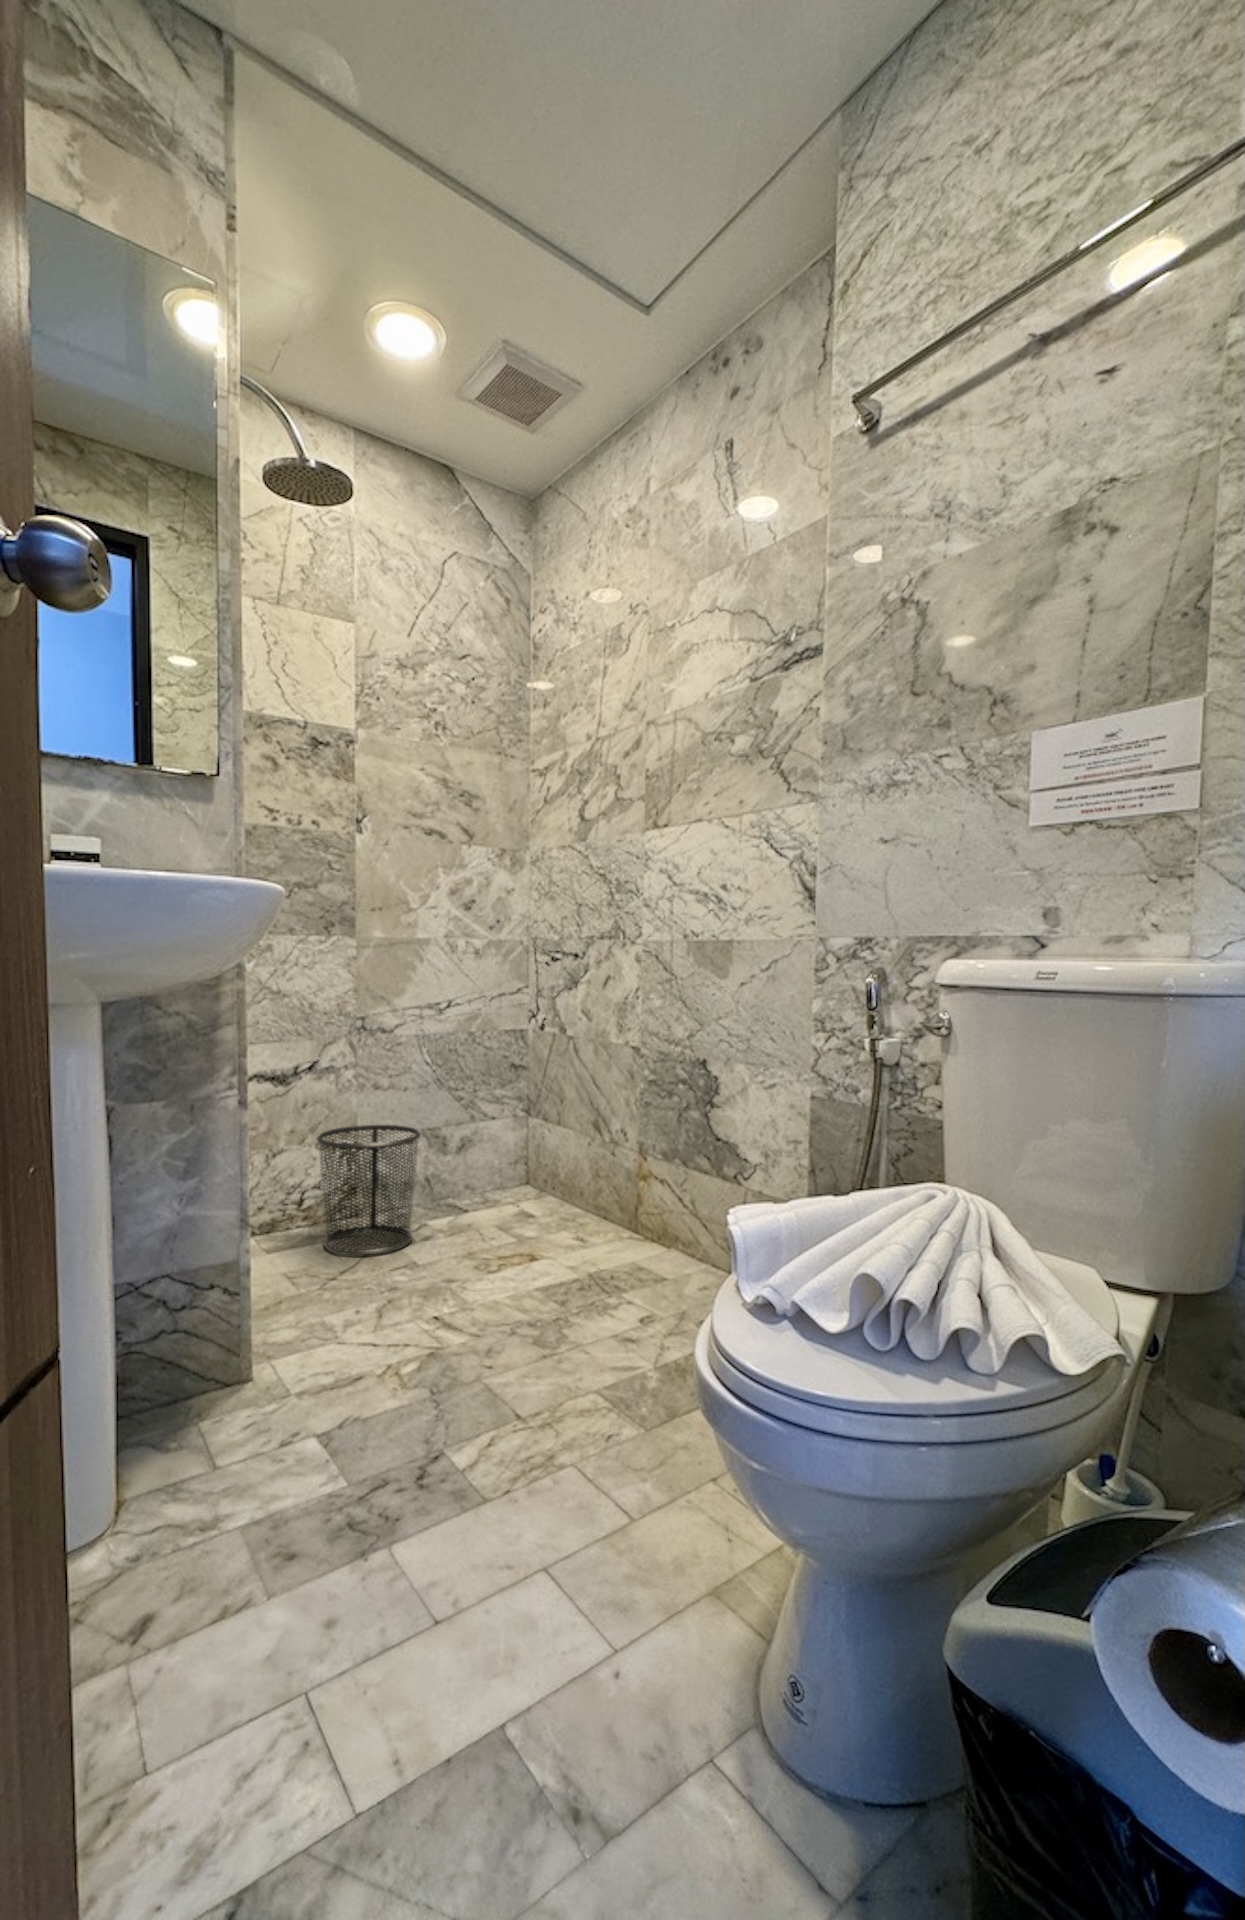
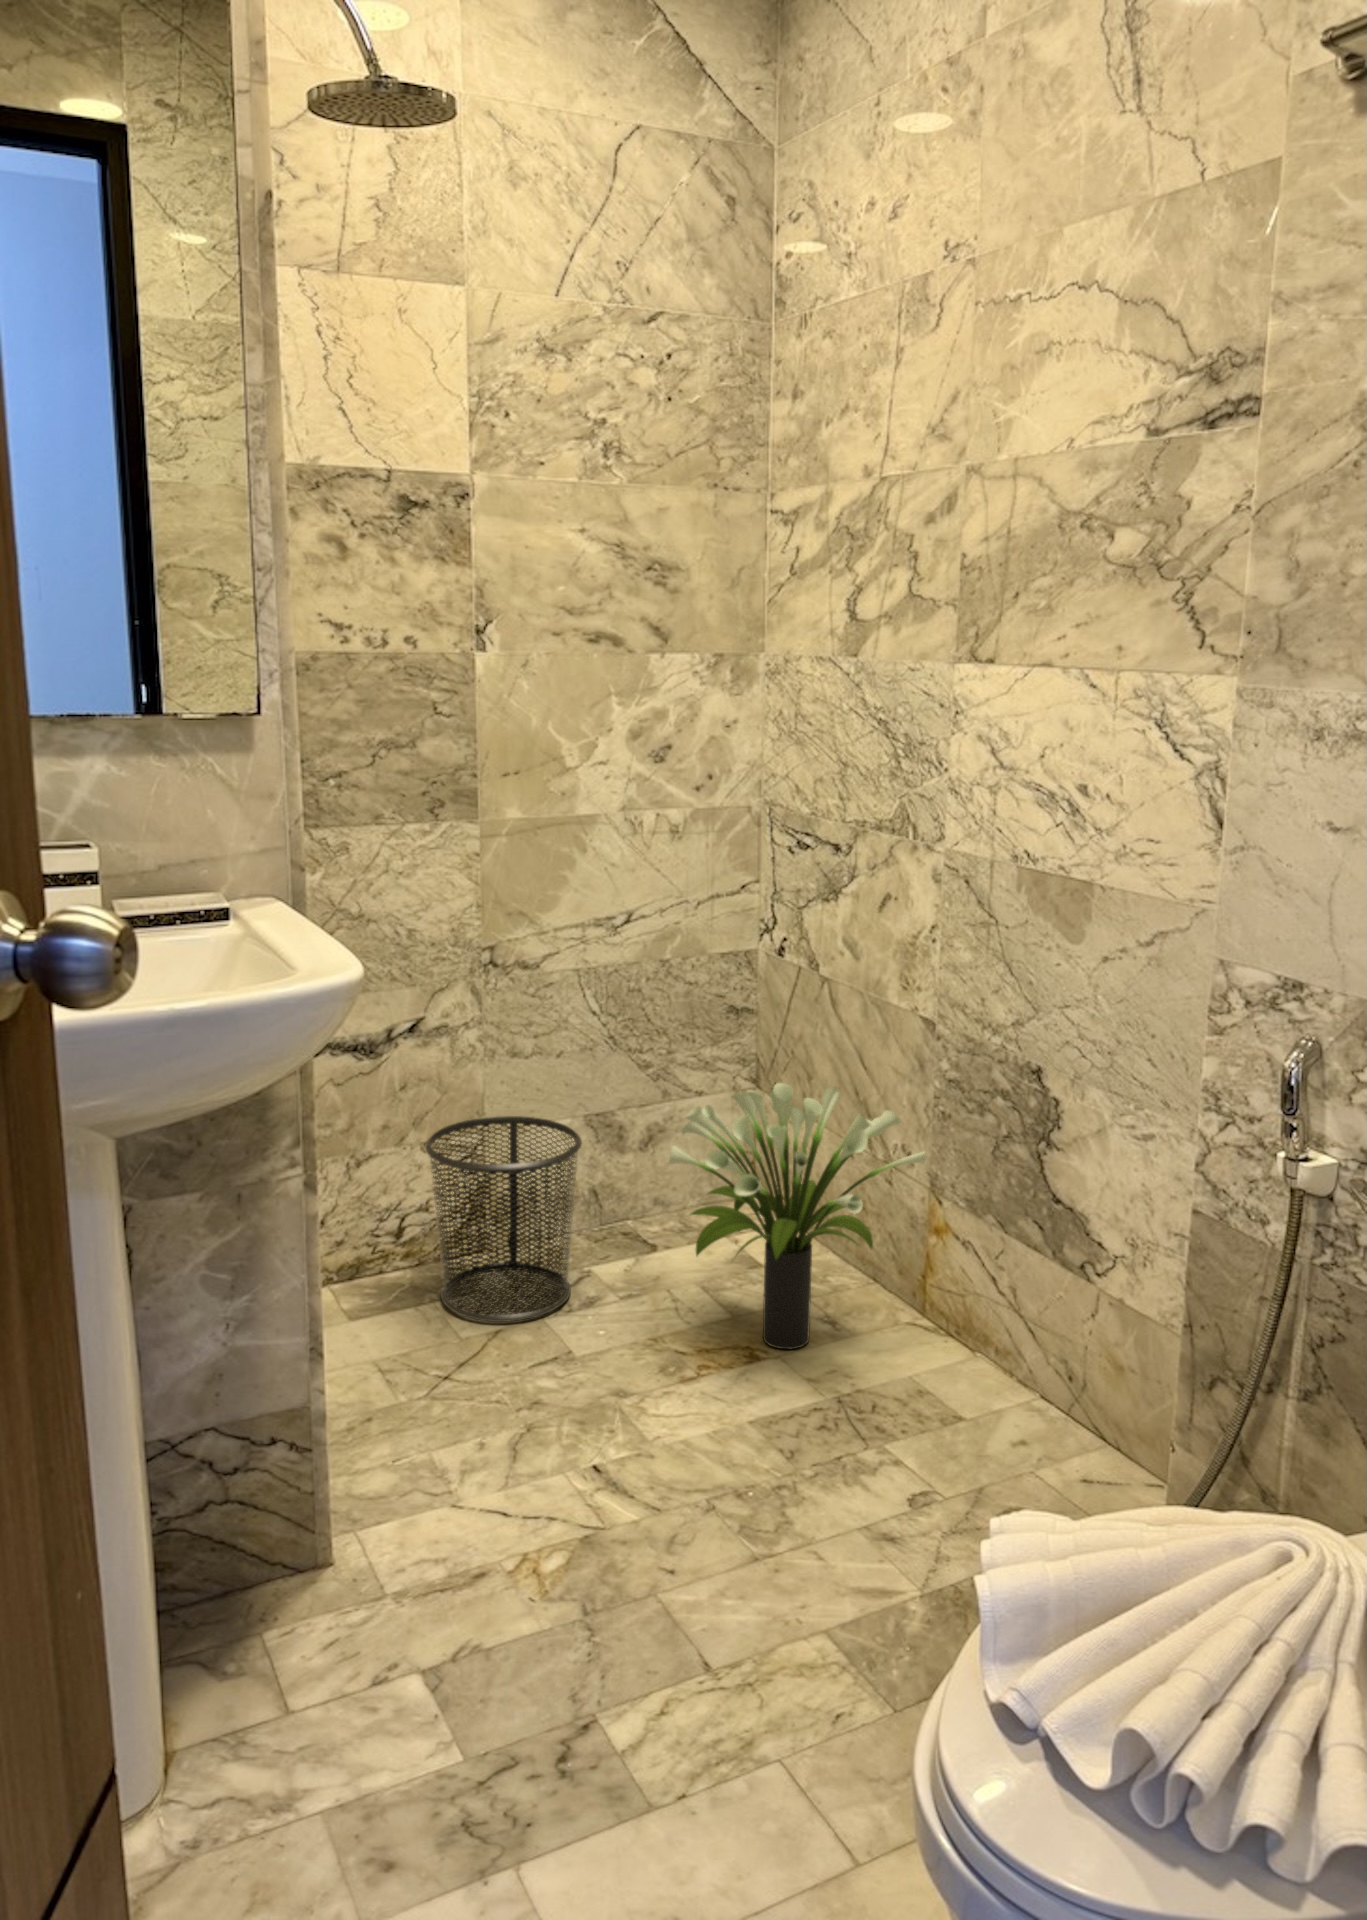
potted plant: none [478,1081,641,1258] -> present [668,1083,926,1349]

